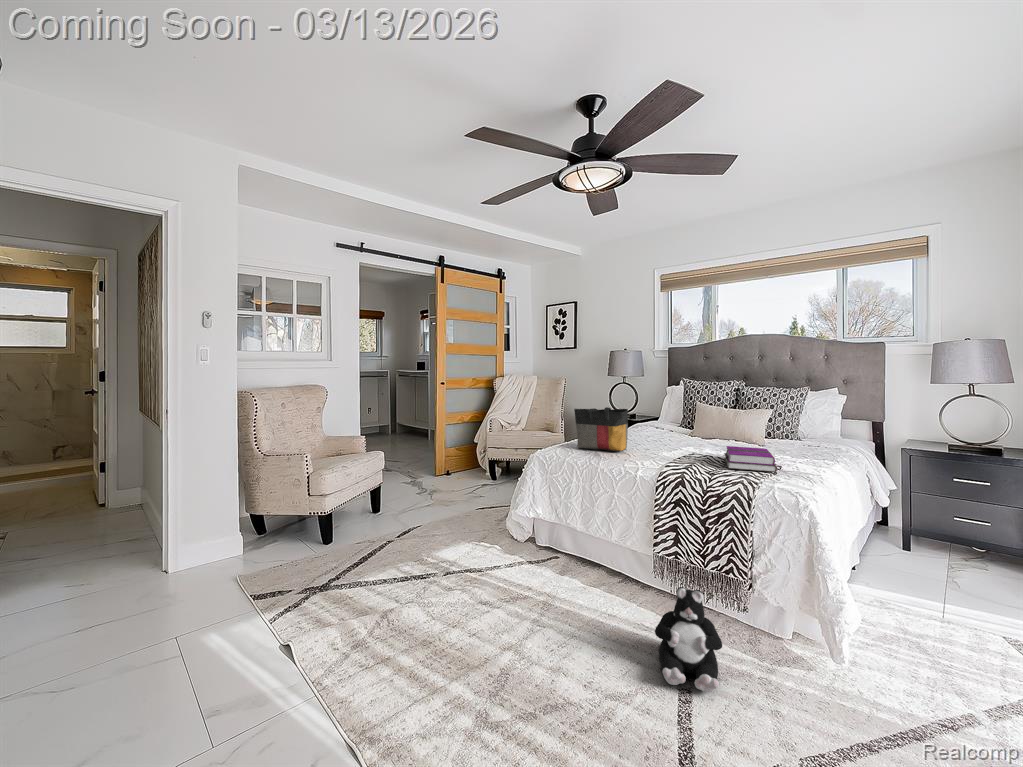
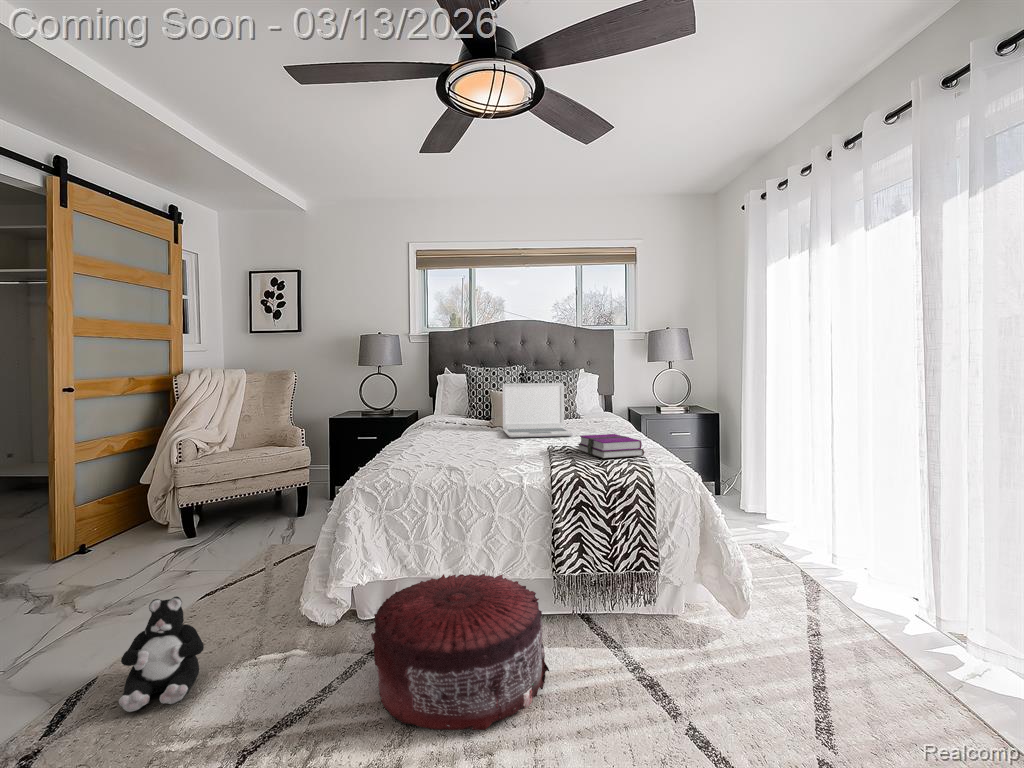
laptop: none [683,394,753,447] -> present [502,383,574,437]
tote bag: present [574,407,628,451] -> none [404,403,479,460]
pouf: none [492,531,613,635] -> present [371,574,549,730]
plush toy: present [655,587,722,692] -> present [119,596,204,712]

